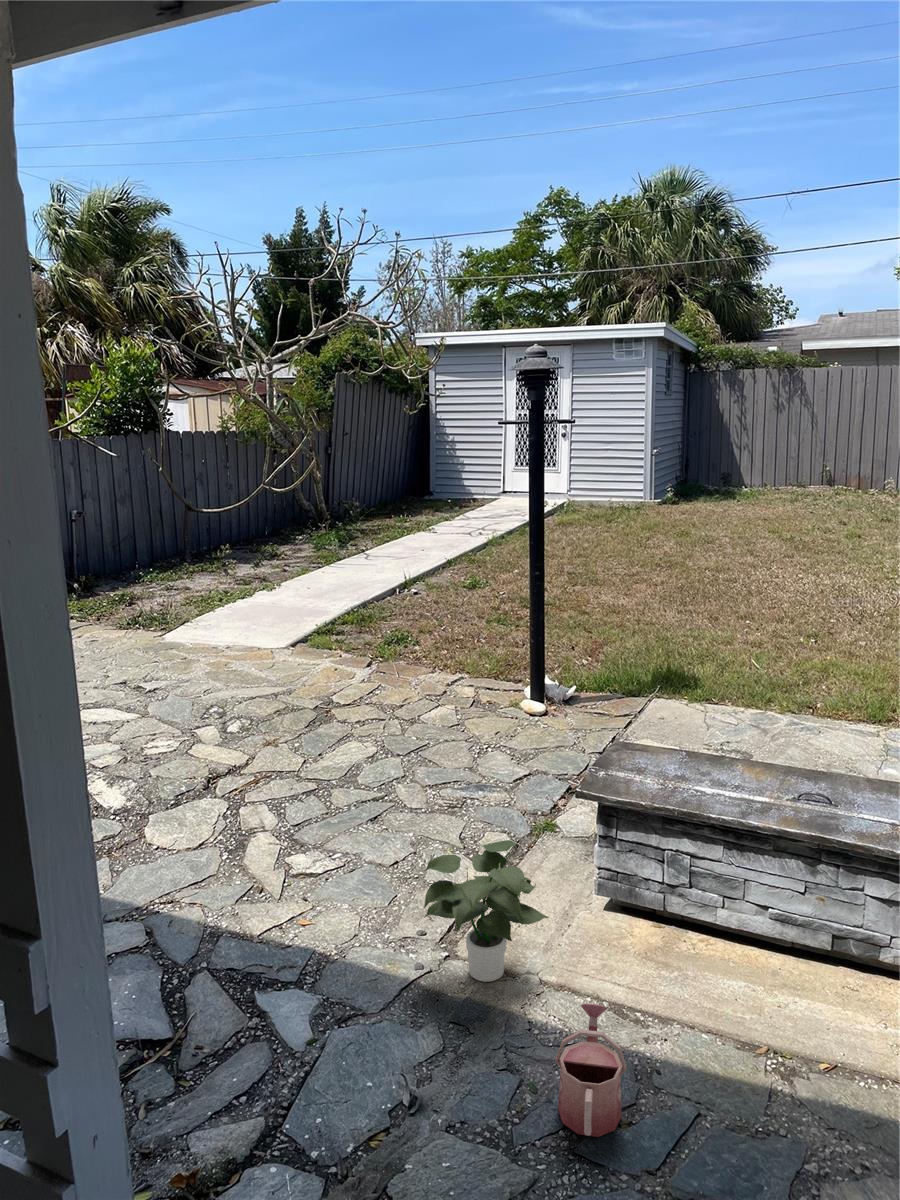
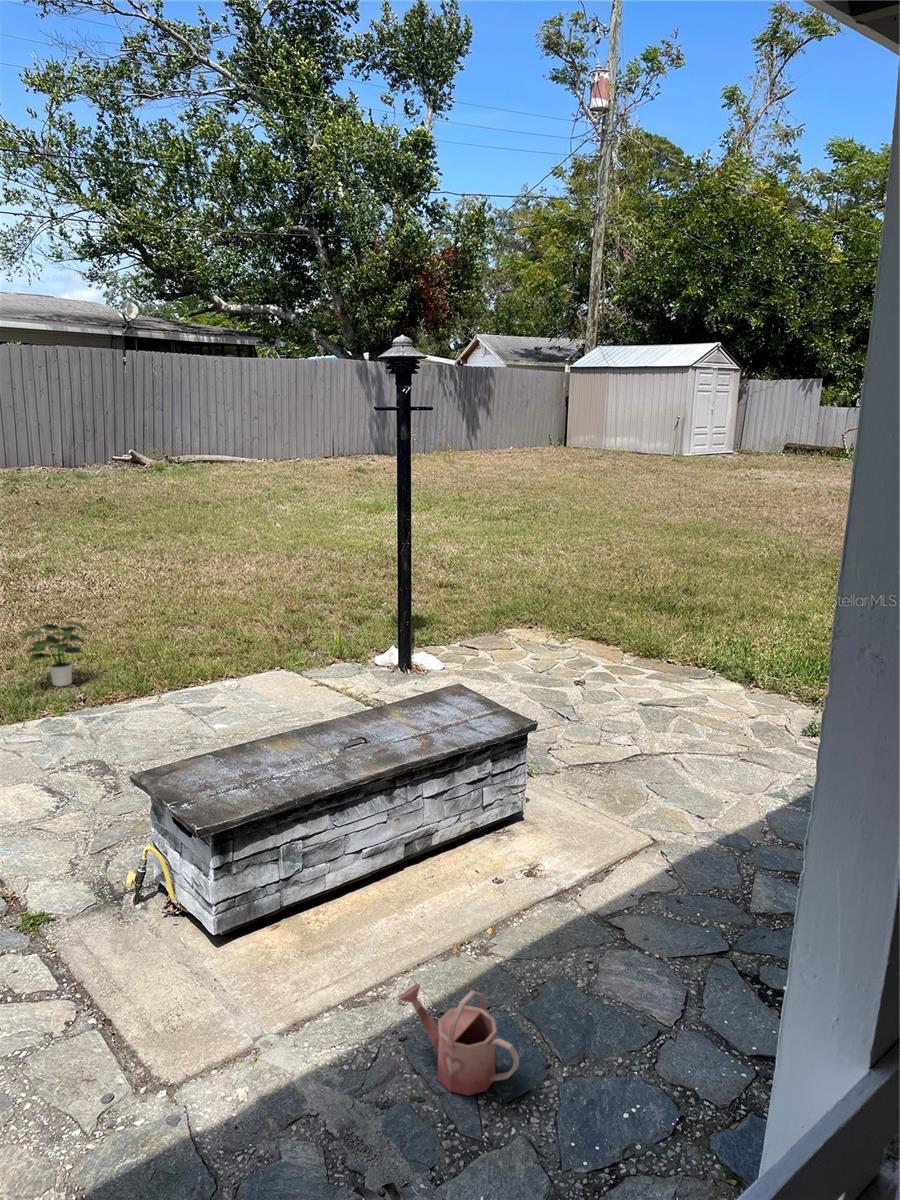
potted plant: present [424,840,549,982] -> present [22,616,84,686]

